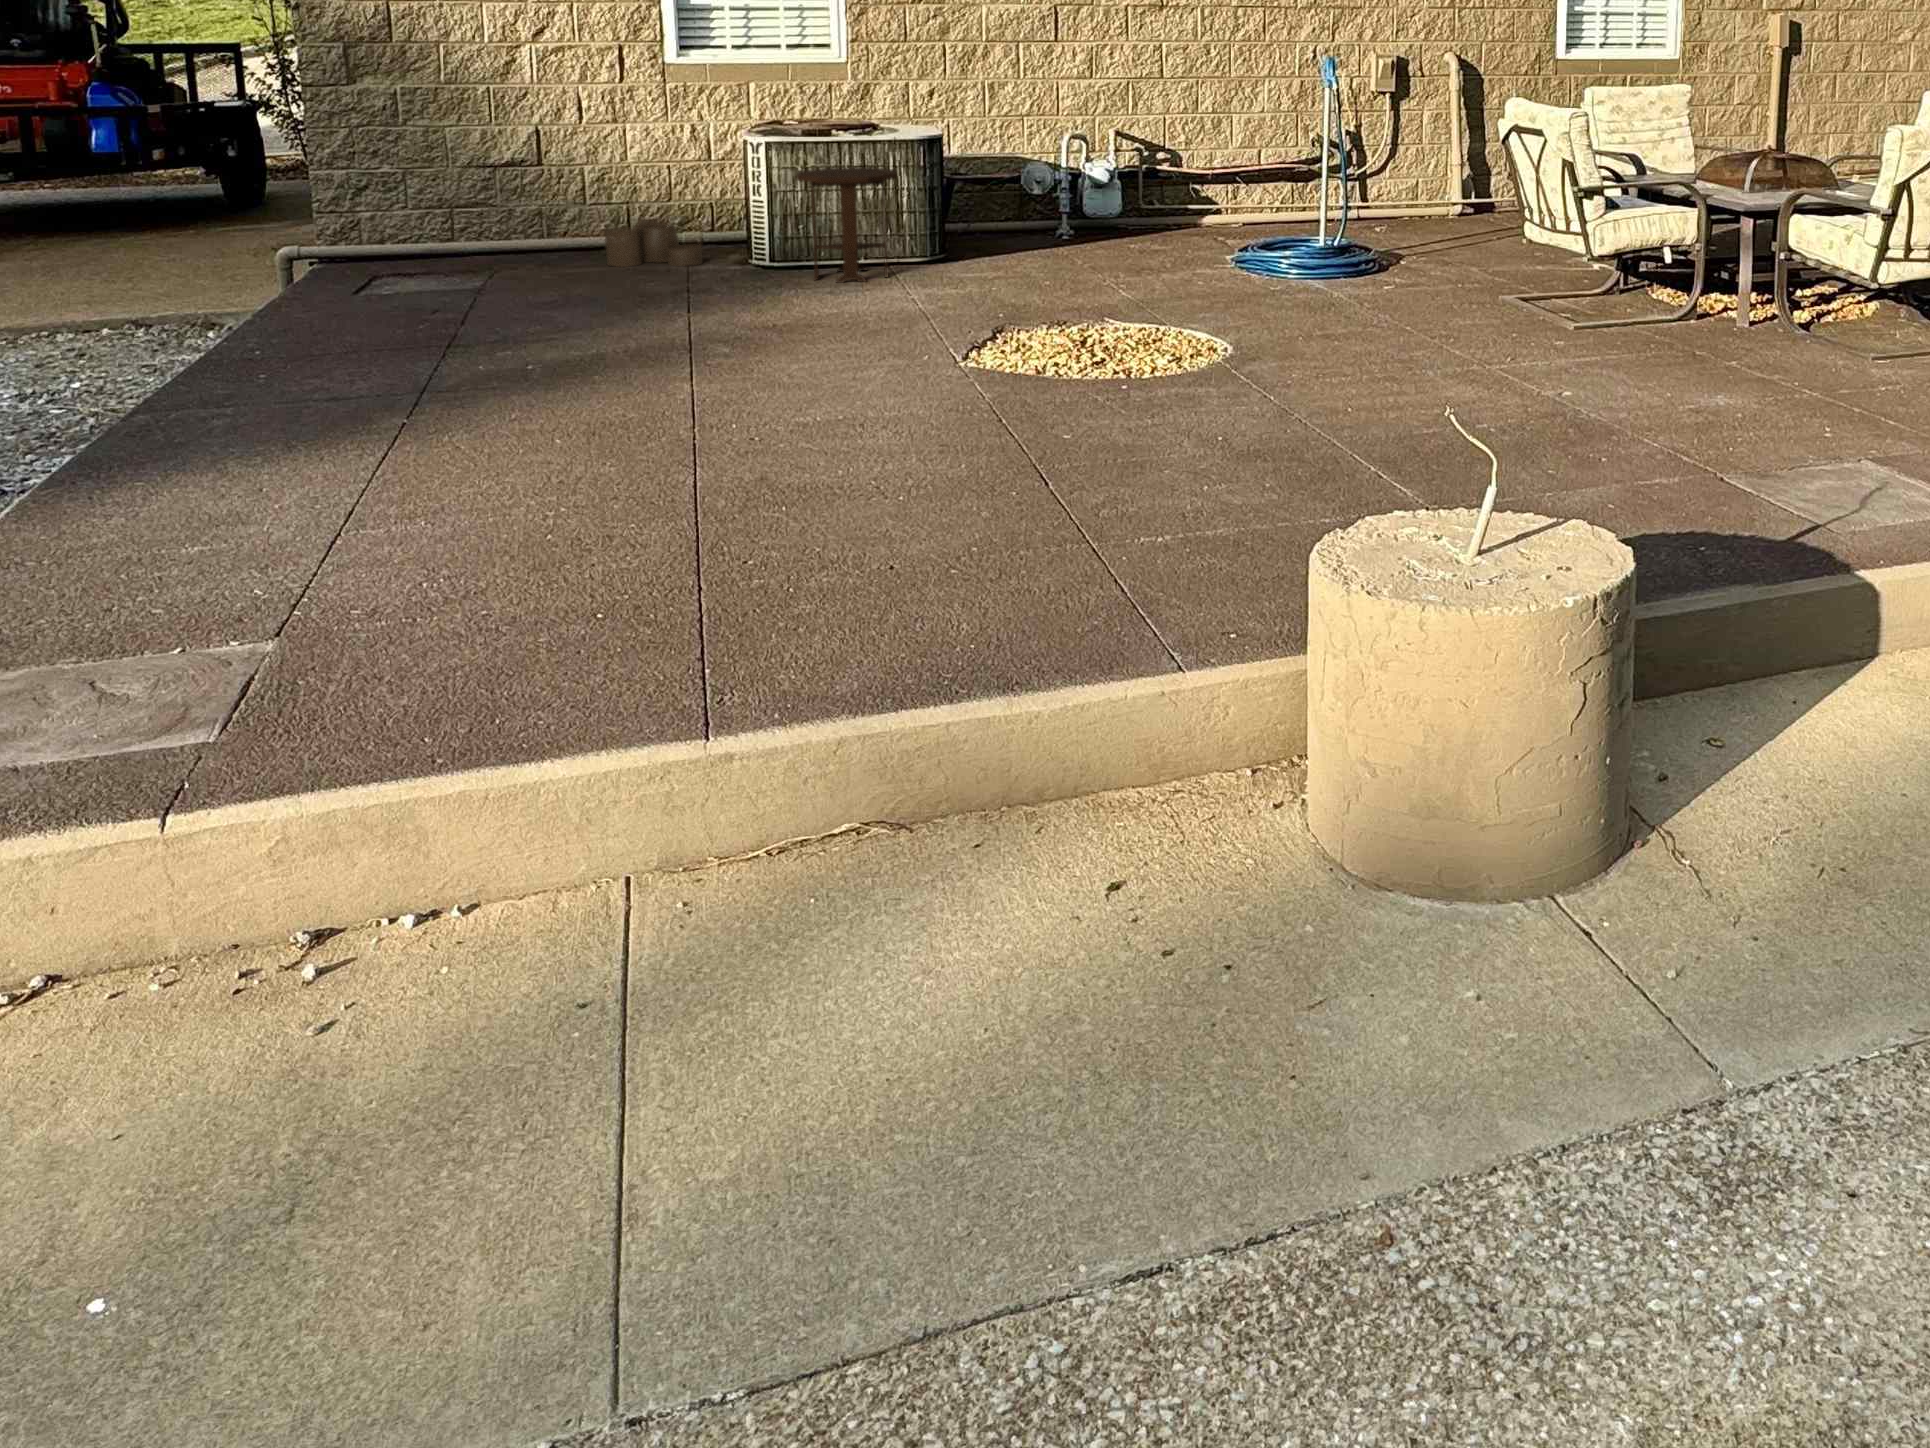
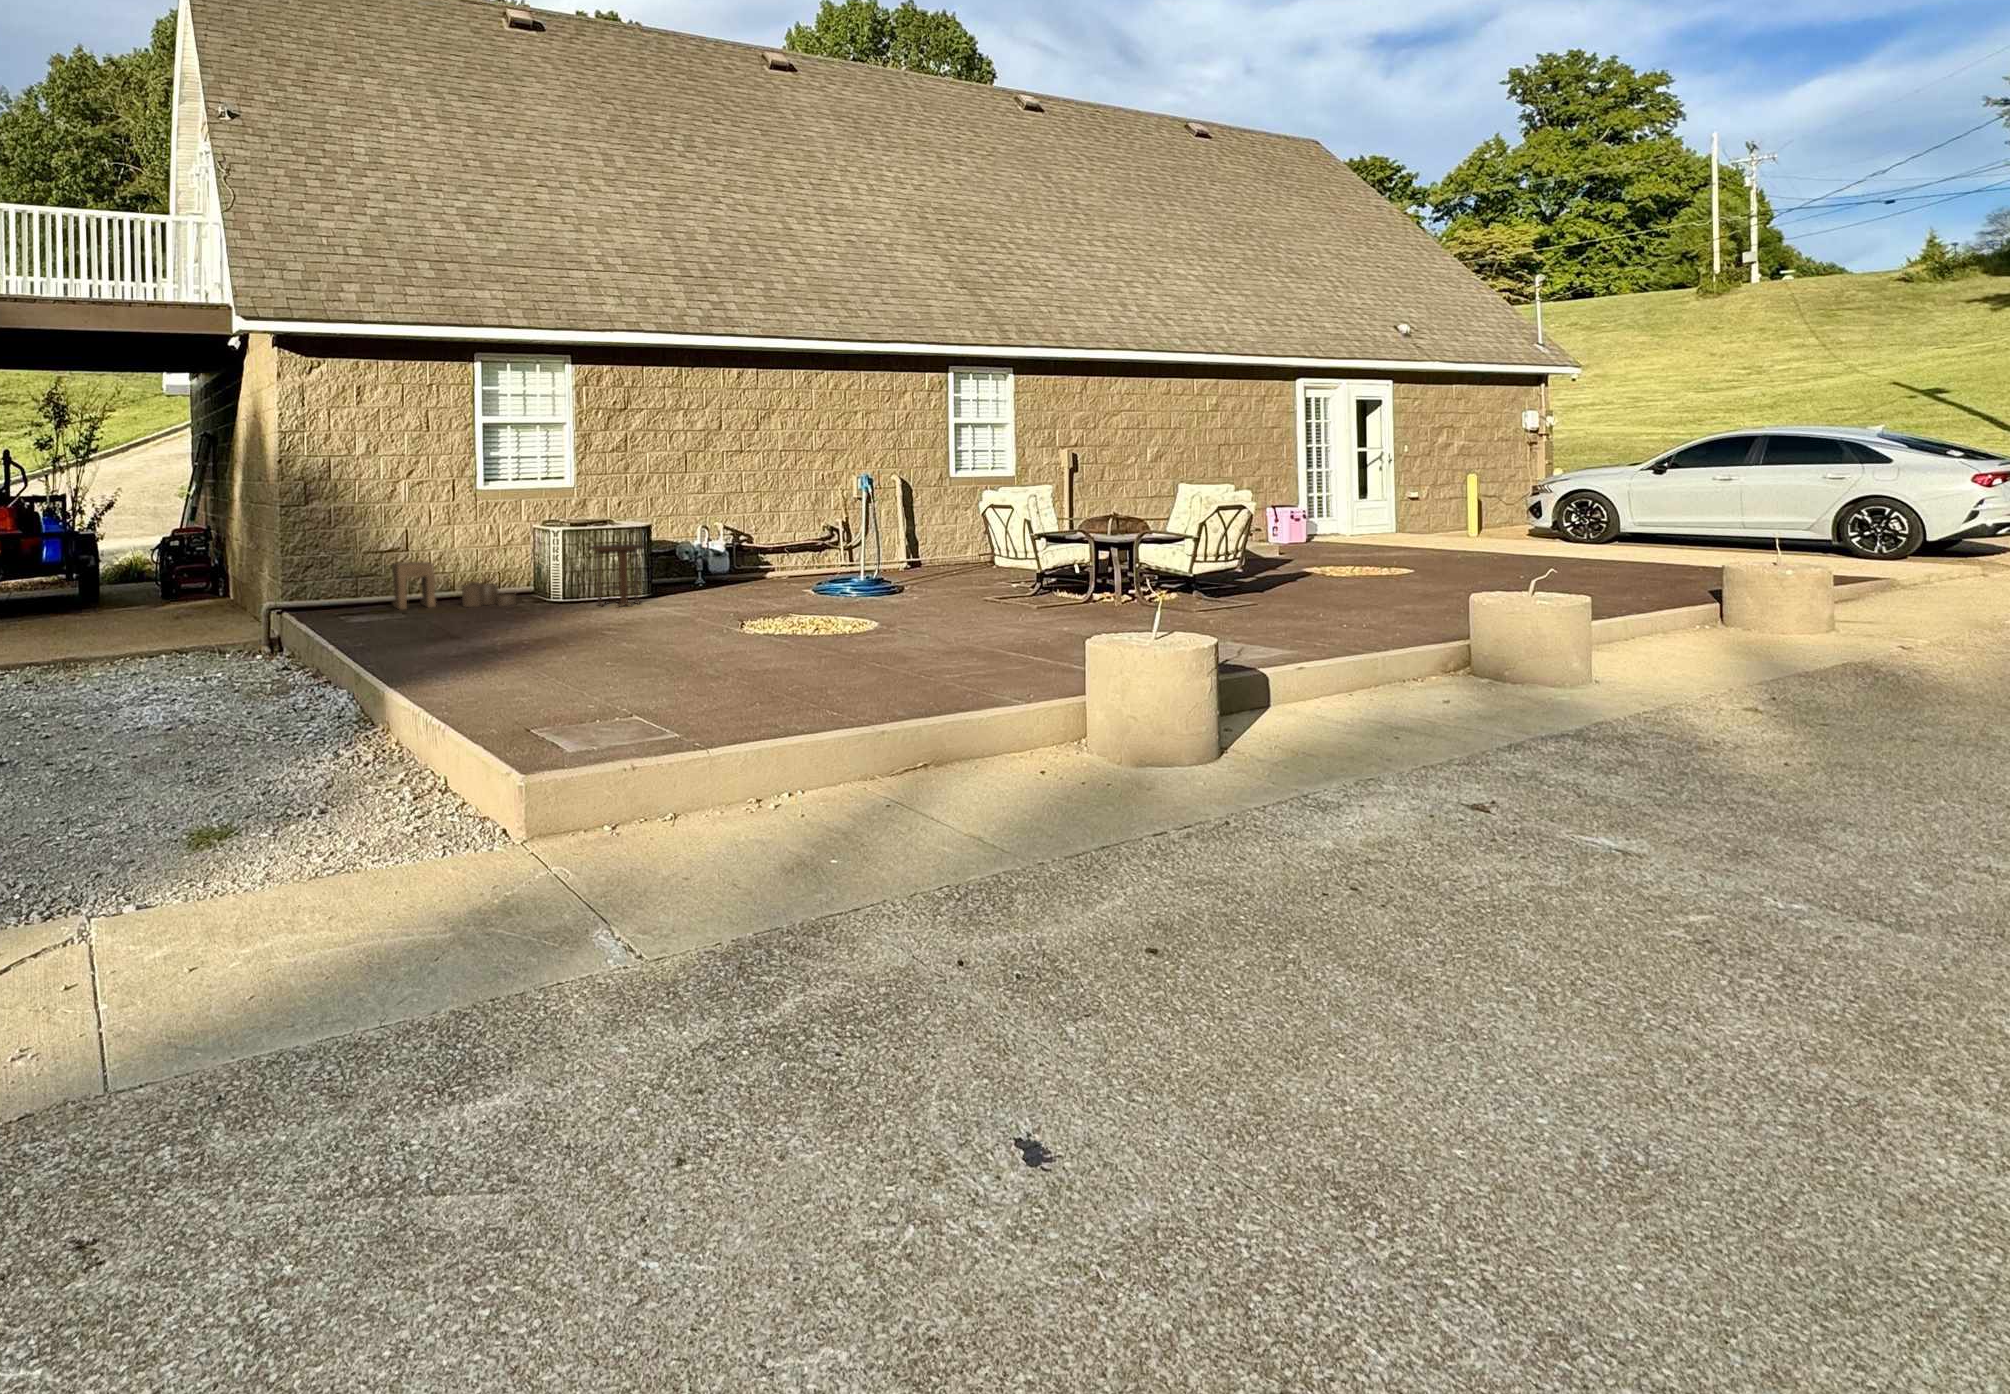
stool: none [494,182,573,265] -> present [392,562,436,609]

